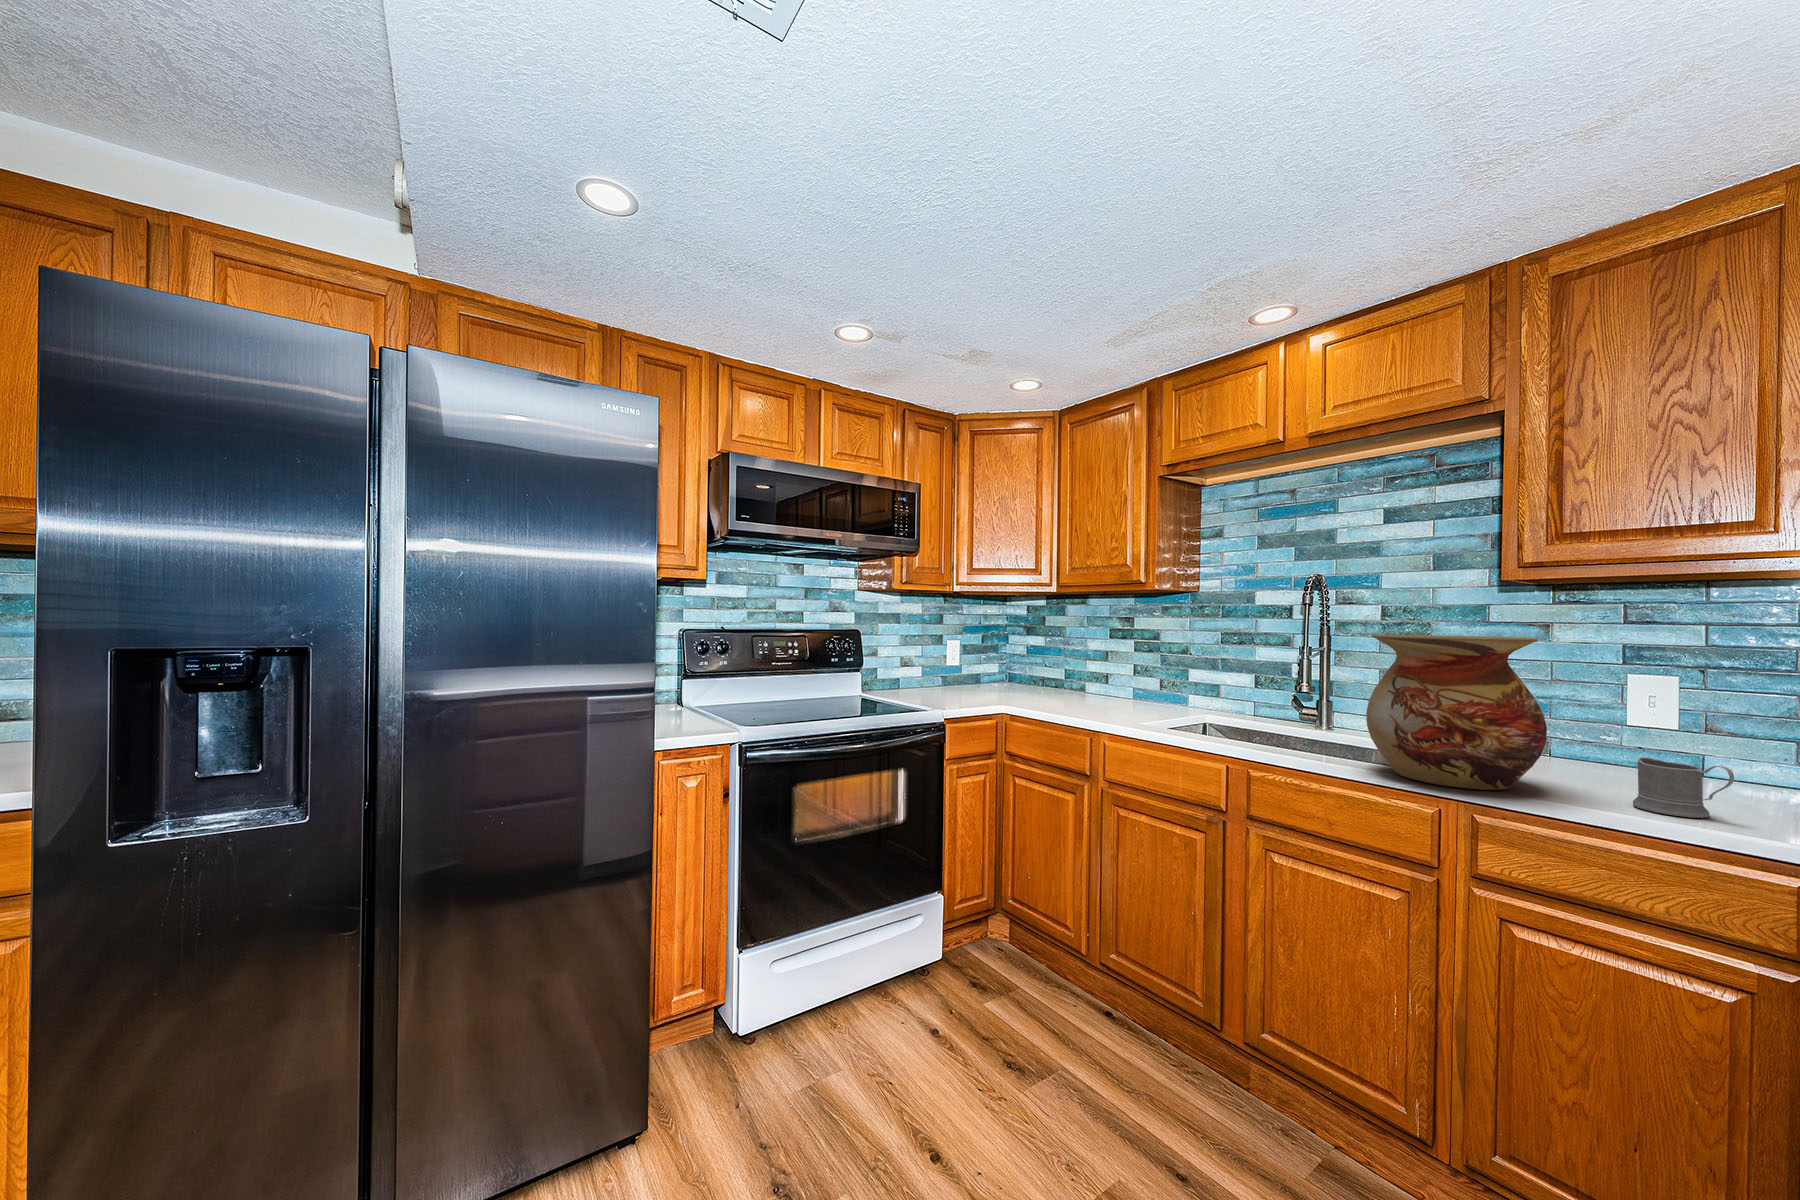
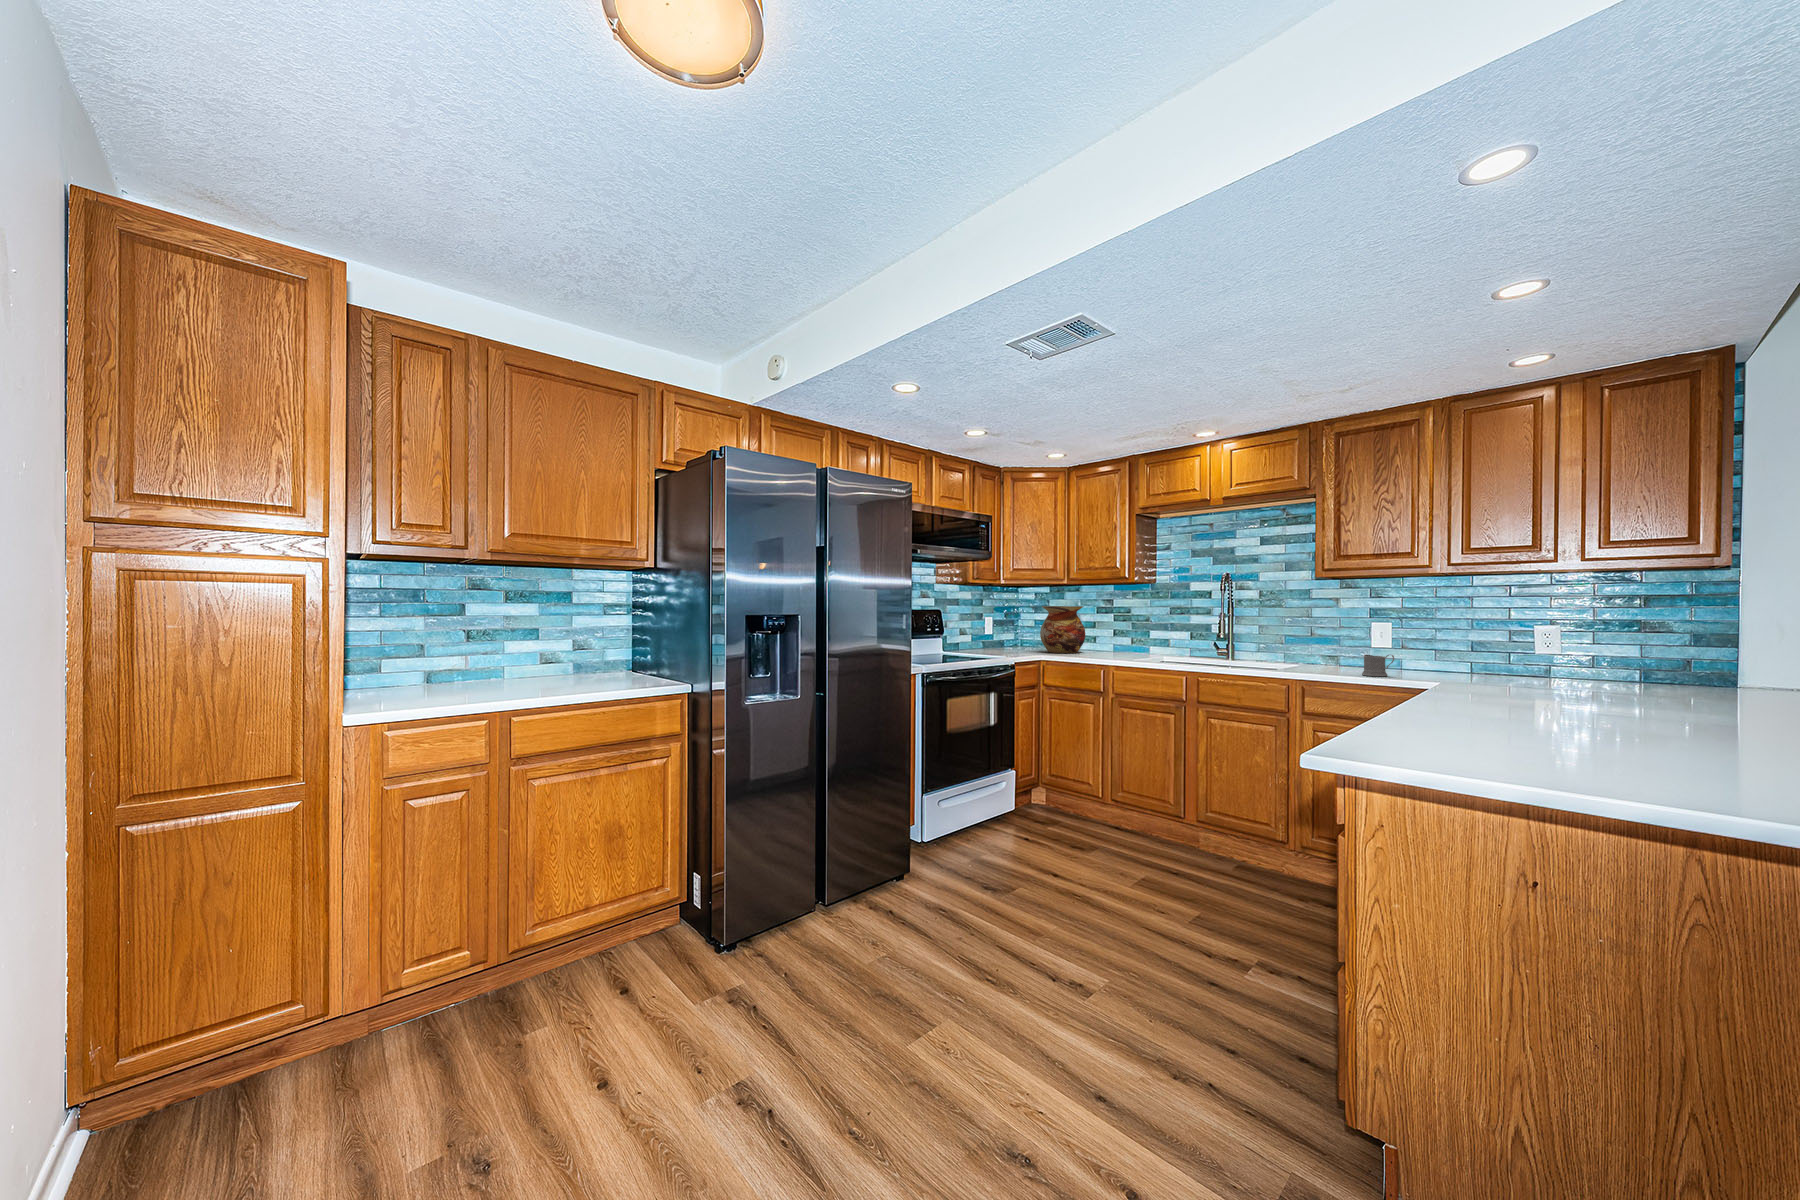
vase: present [1366,635,1547,790] -> present [1040,606,1085,653]

